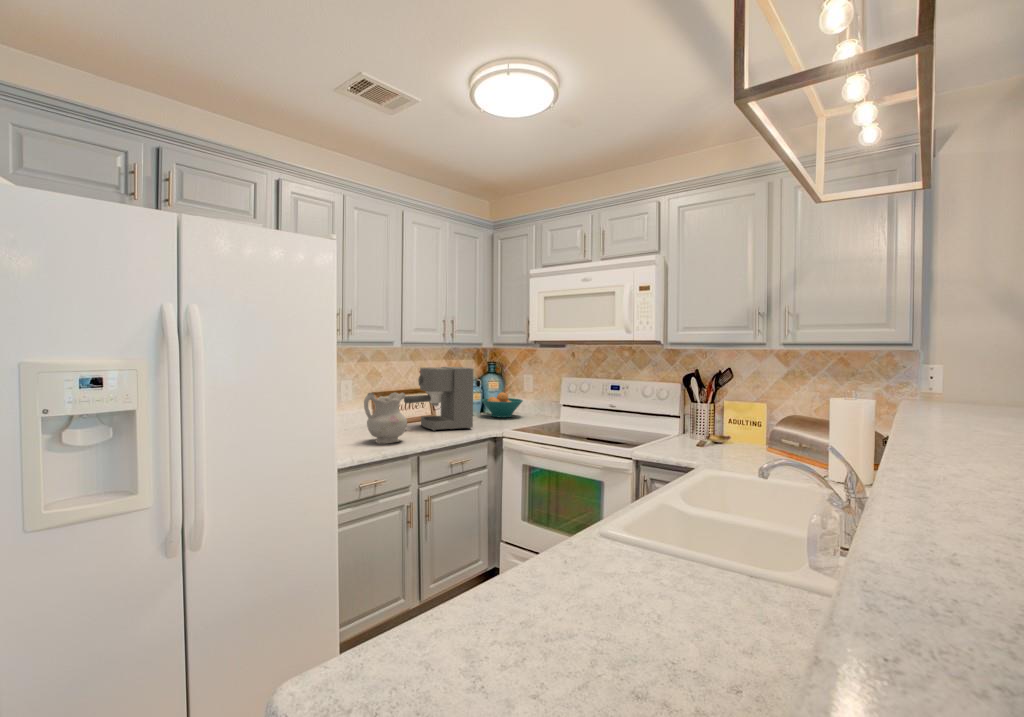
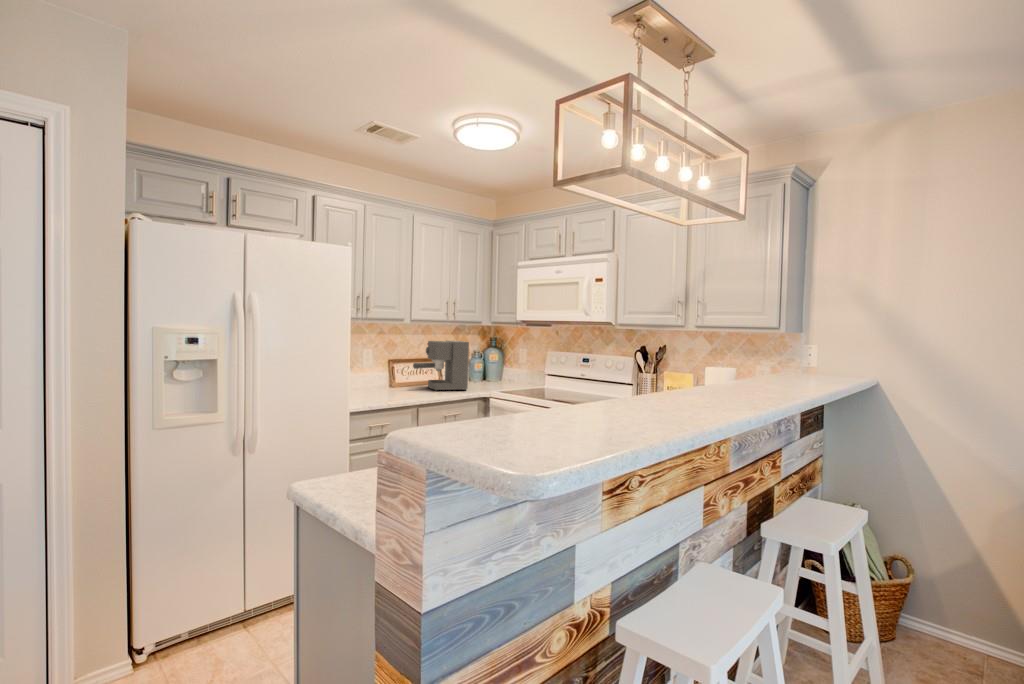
fruit bowl: present [481,392,523,418] -> none [482,363,516,384]
ceramic pitcher: present [364,393,407,443] -> none [377,358,411,398]

